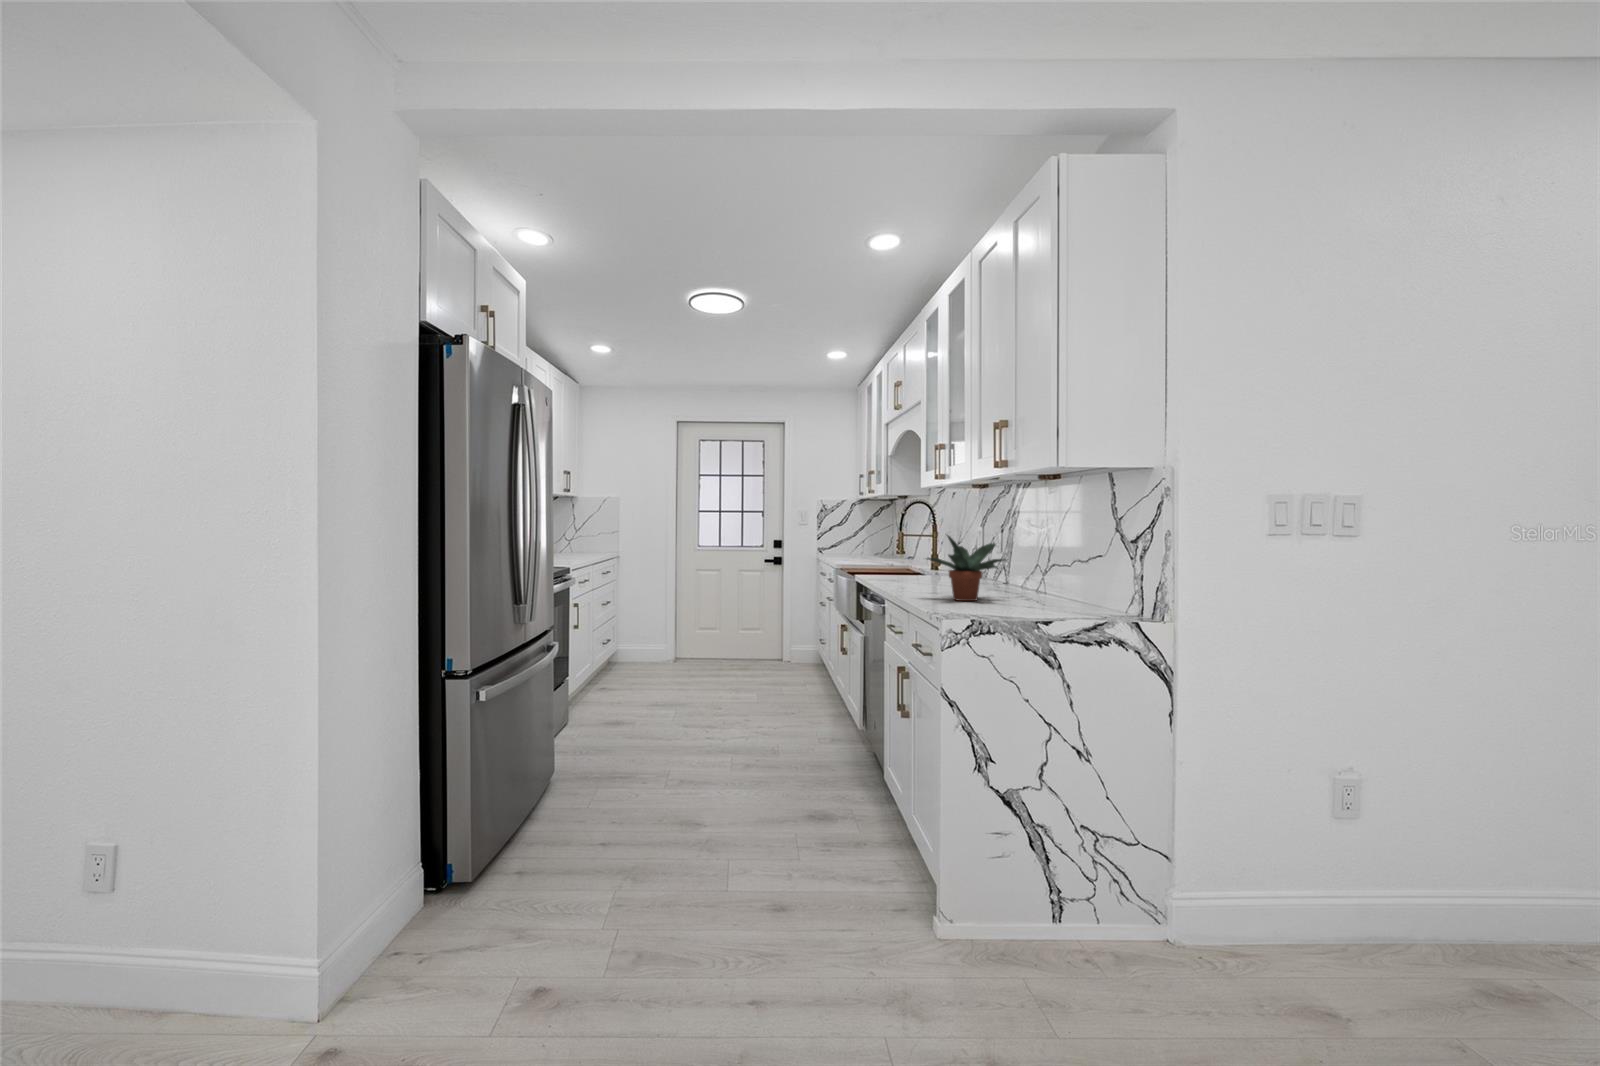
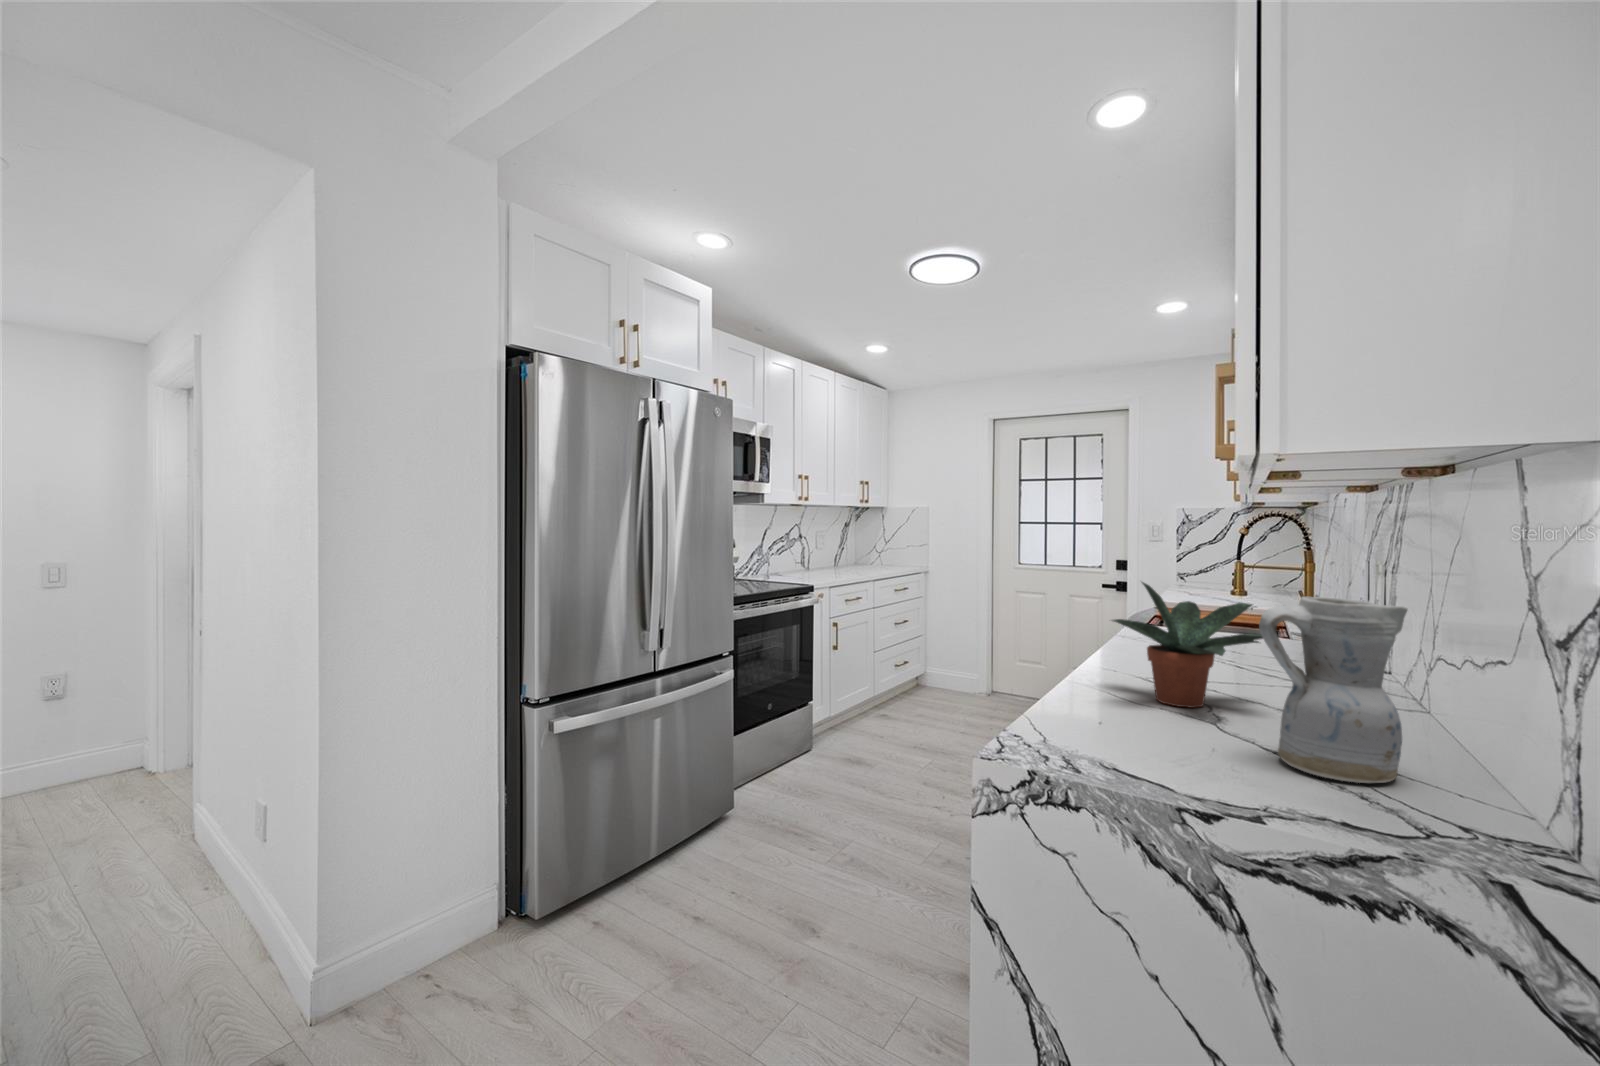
ceramic pitcher: none [1033,532,1082,611] -> present [1259,597,1408,783]

